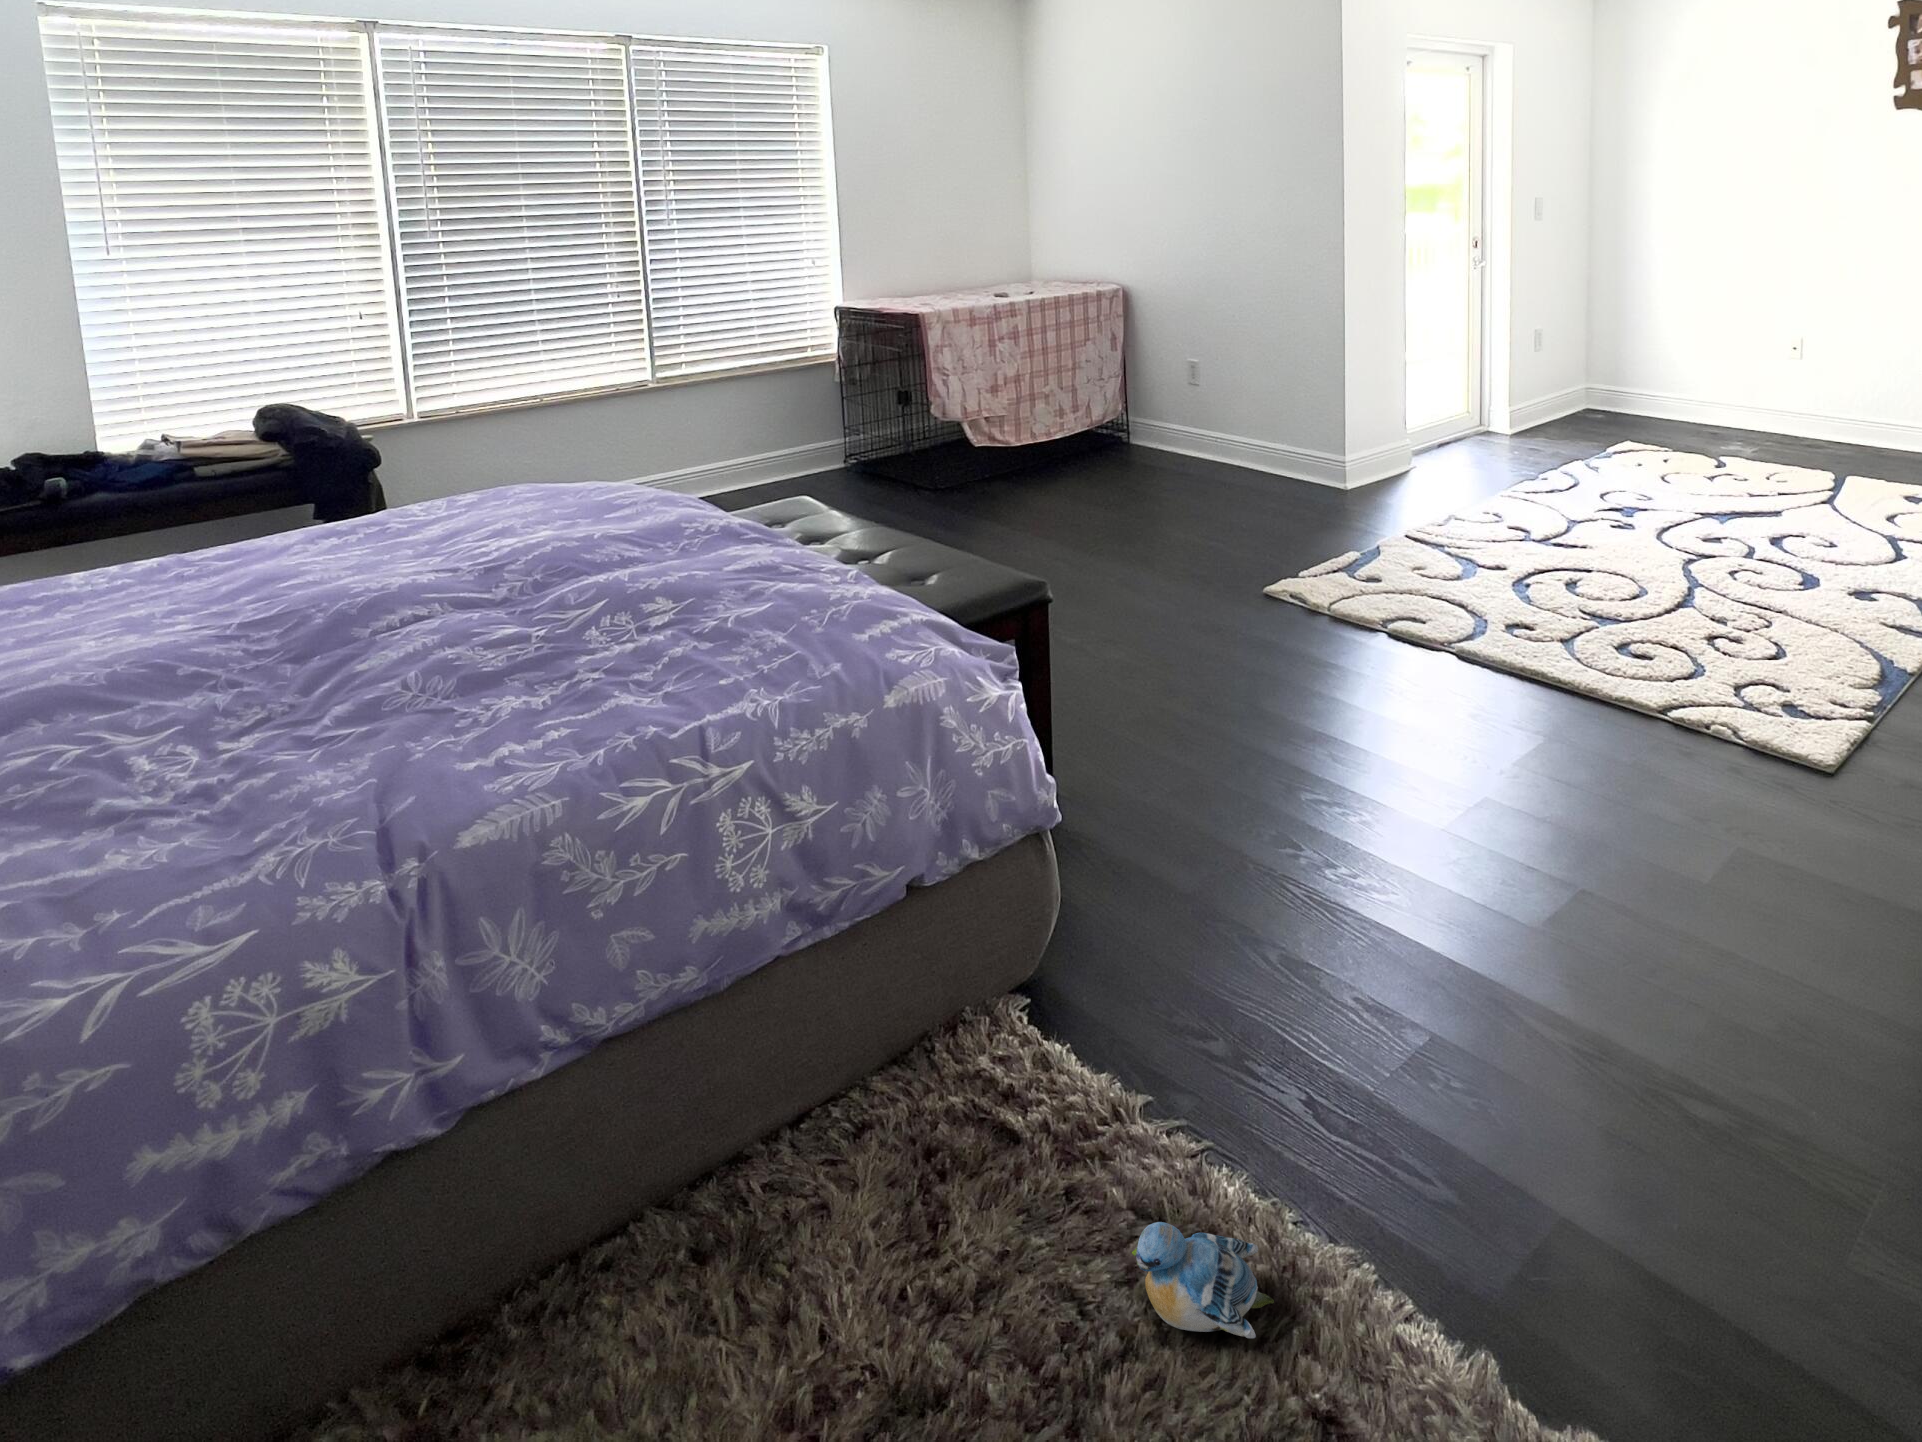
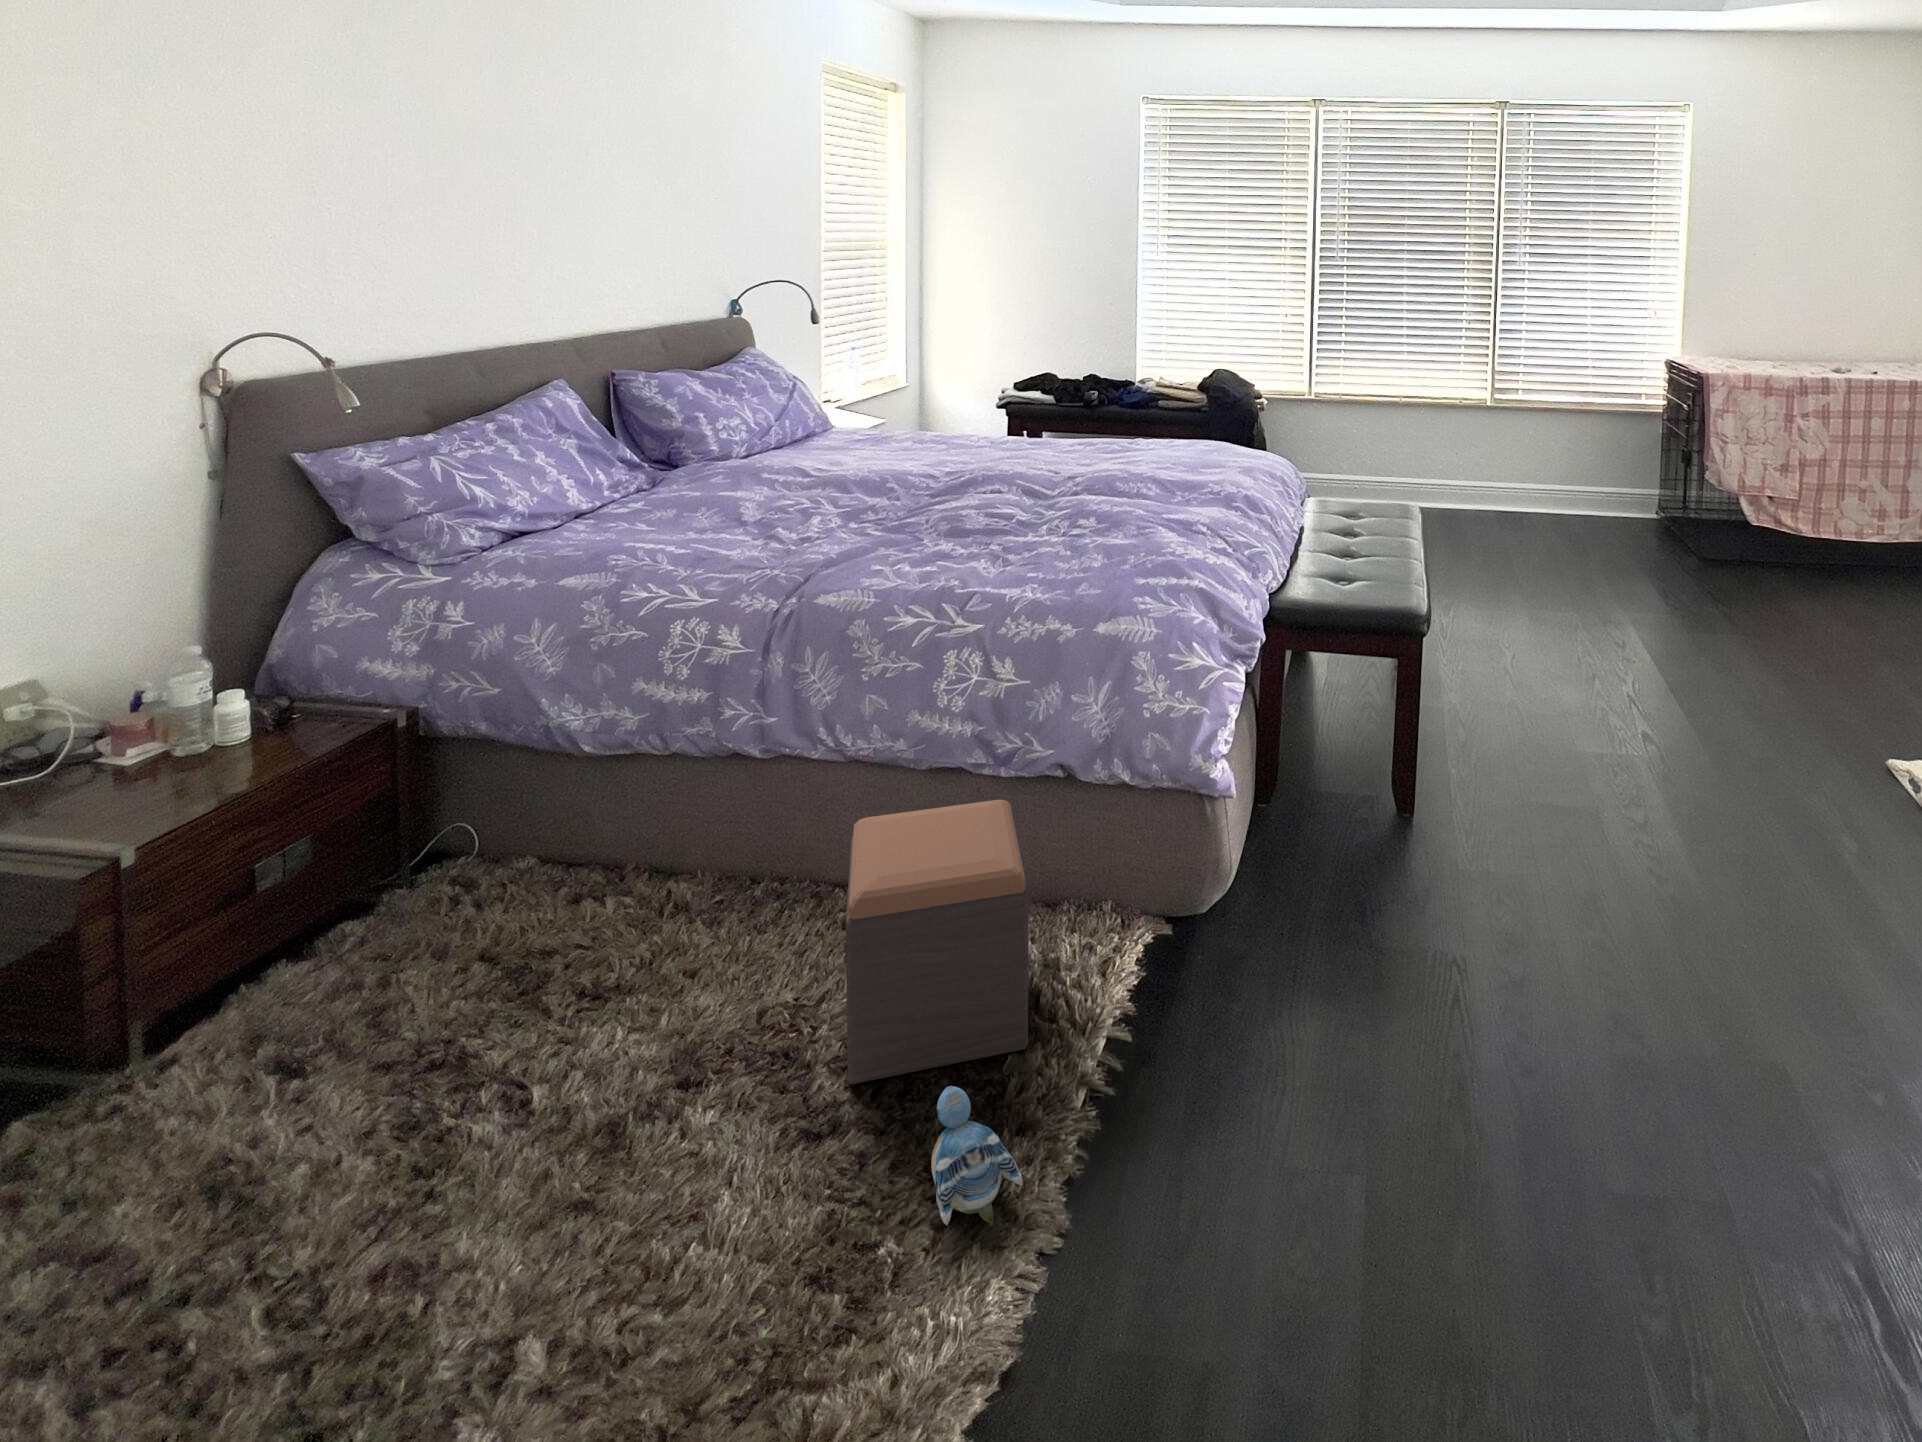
footstool: none [743,949,1053,1368] -> present [846,800,1028,1084]

